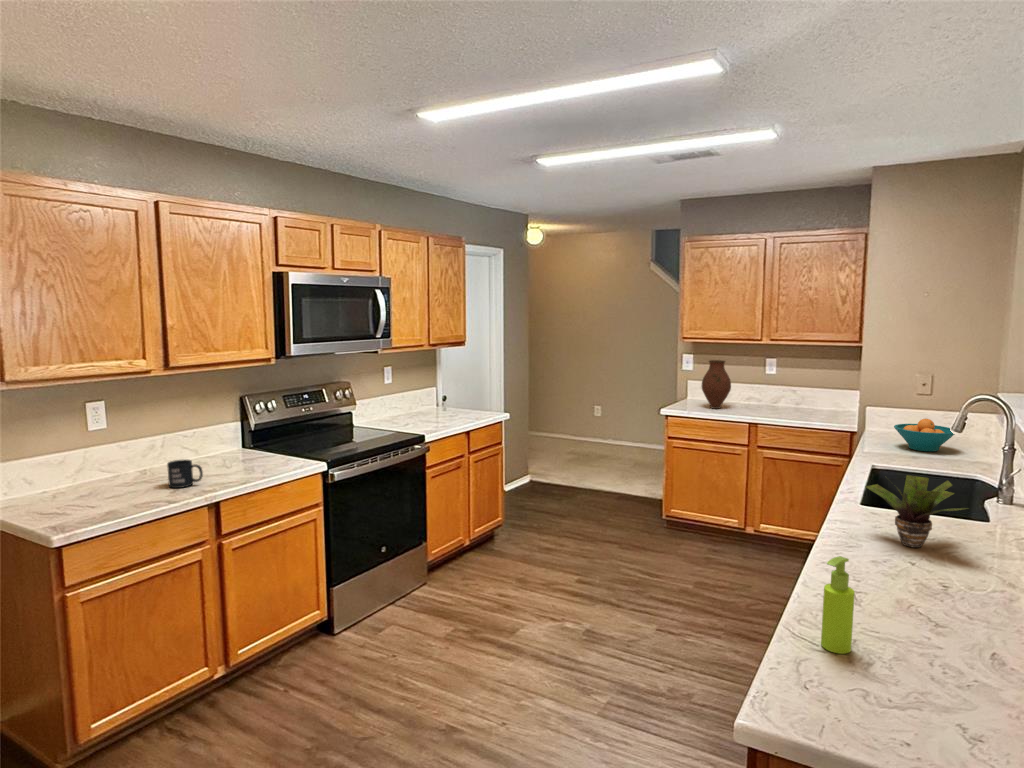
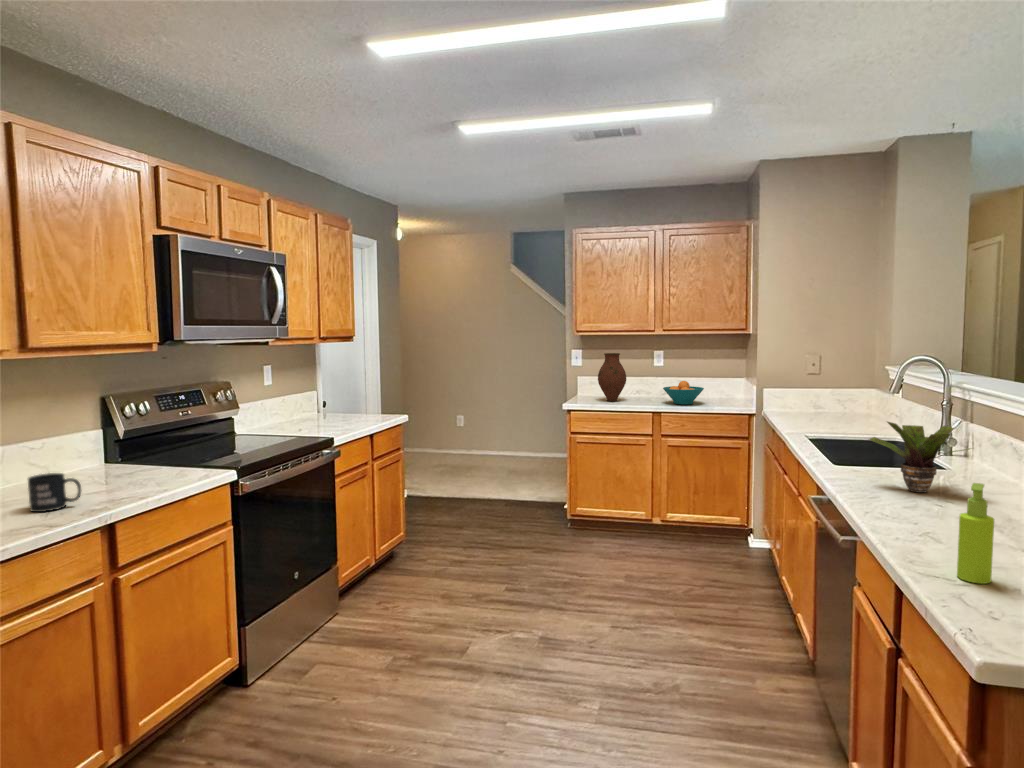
fruit bowl: present [894,419,955,452] -> present [663,381,704,405]

